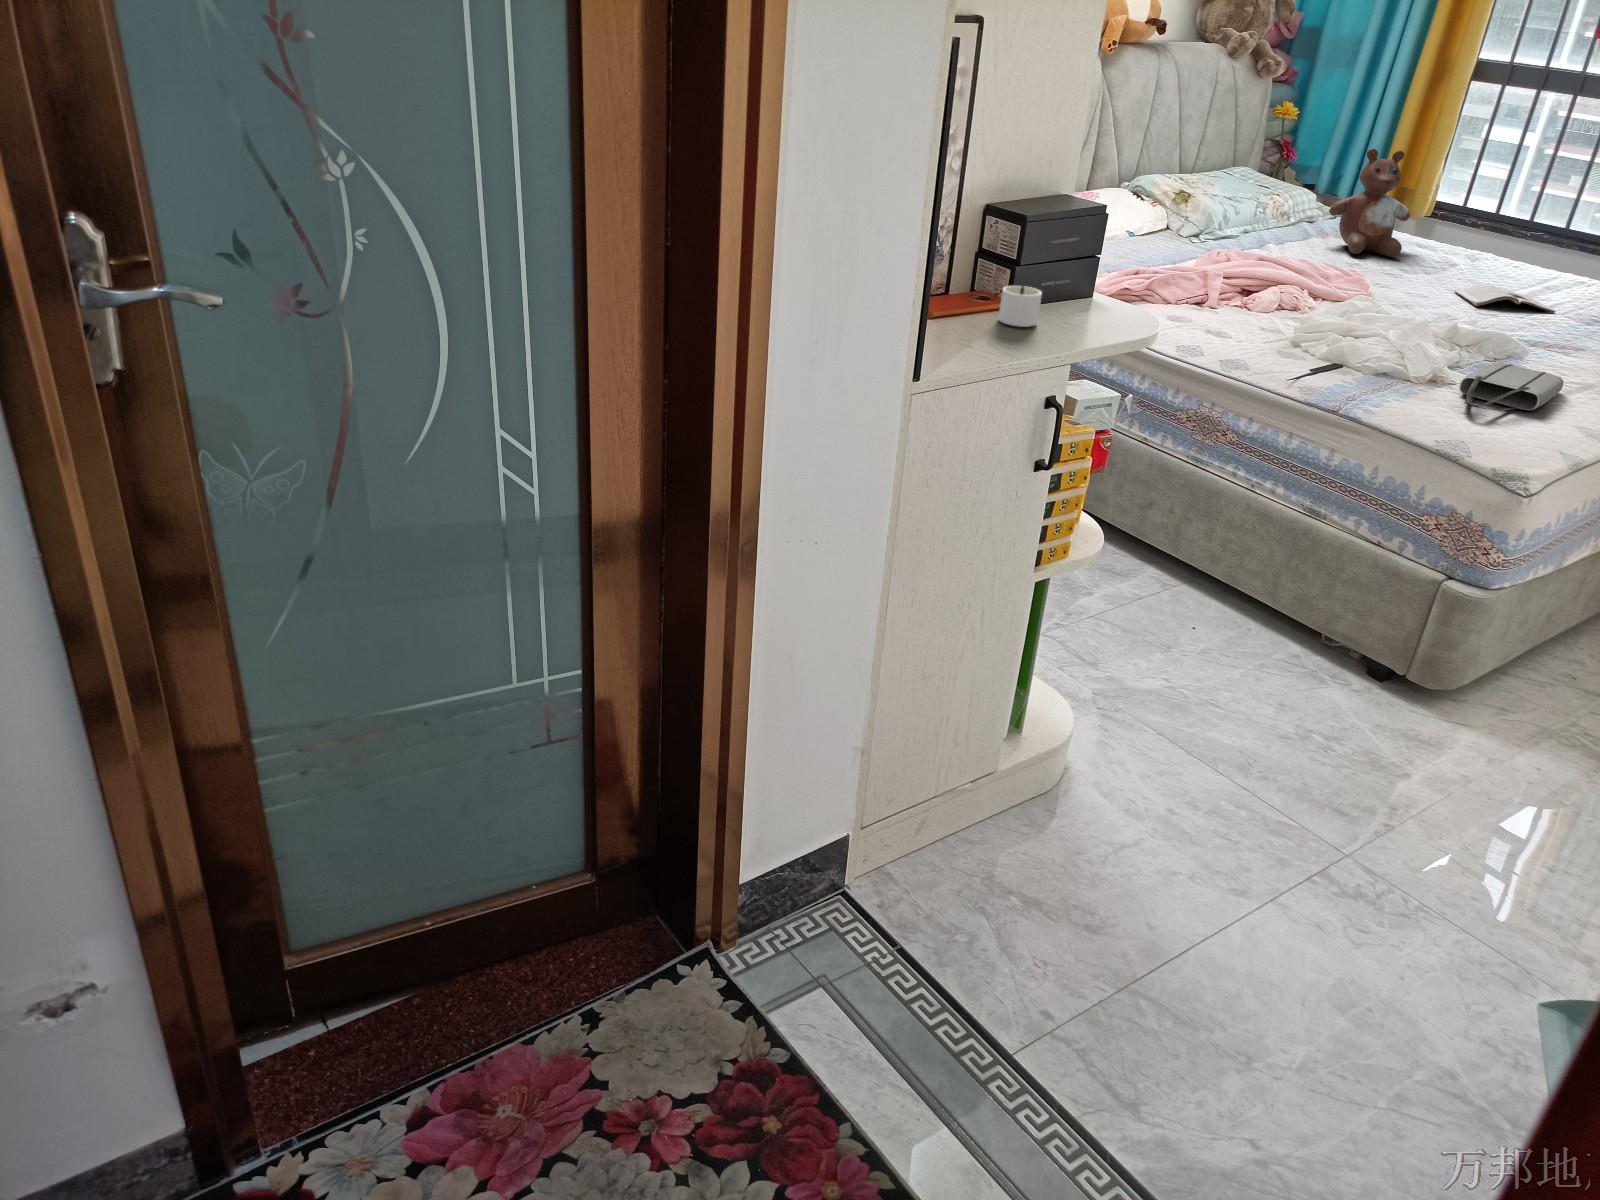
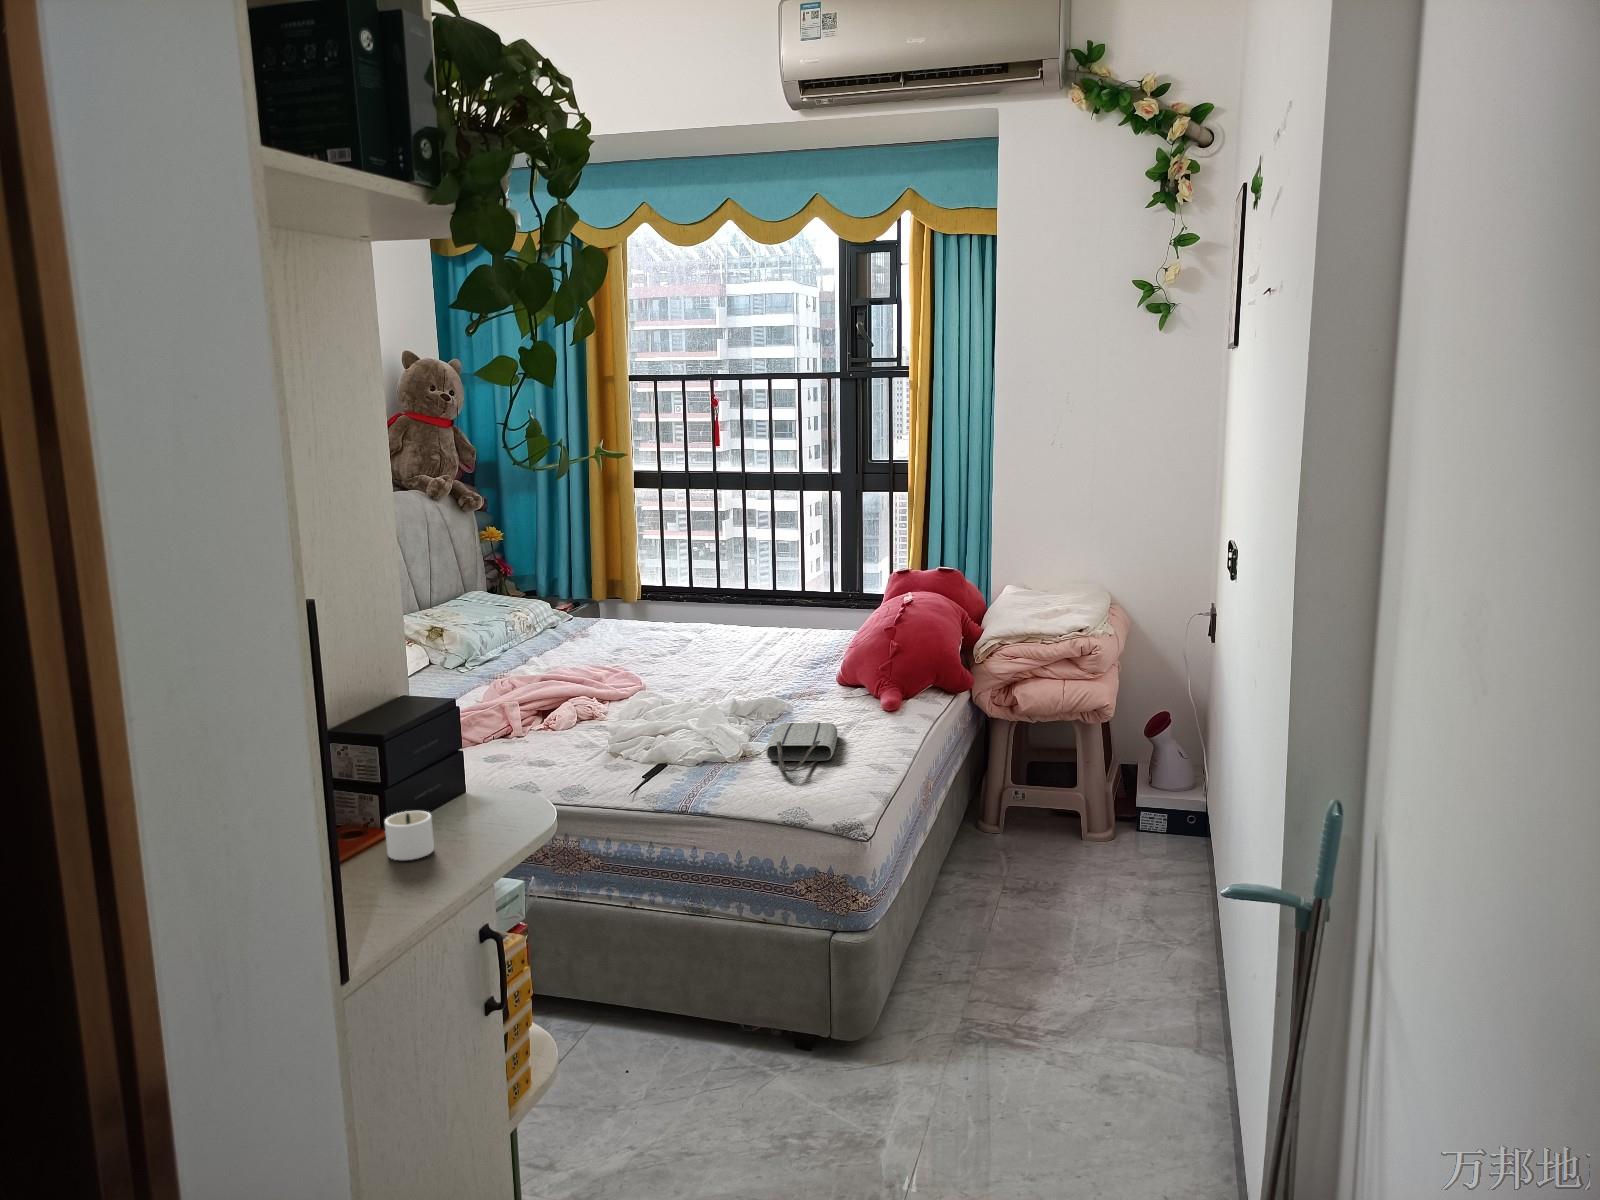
stuffed bear: present [1329,149,1410,257] -> none [573,557,645,650]
magazine: present [1454,283,1556,312] -> none [705,652,787,675]

